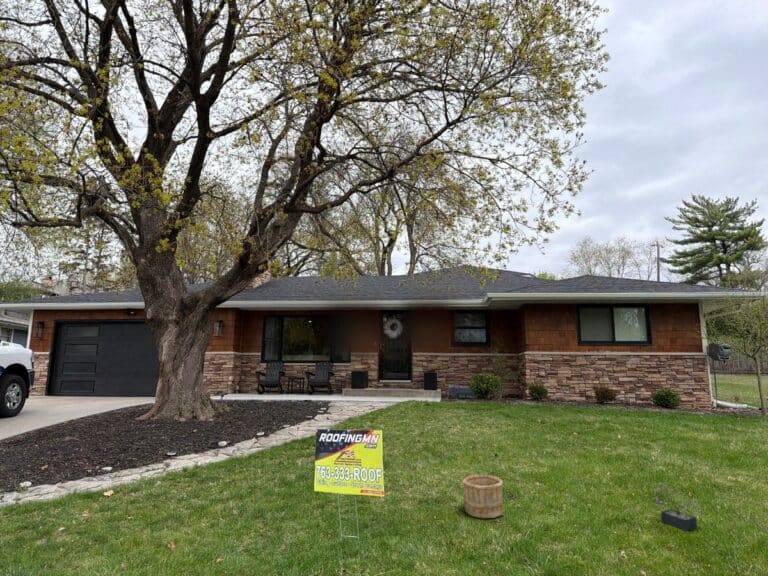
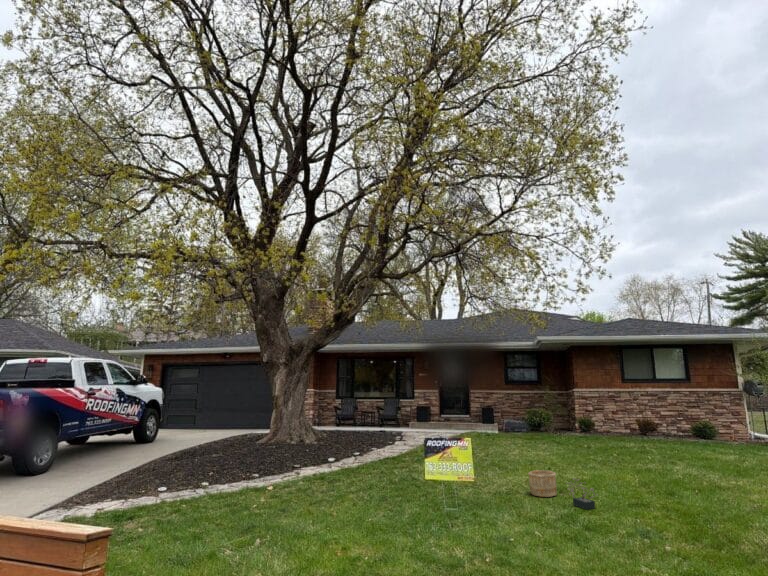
decorative plant: present [653,483,700,531] -> present [570,480,595,510]

